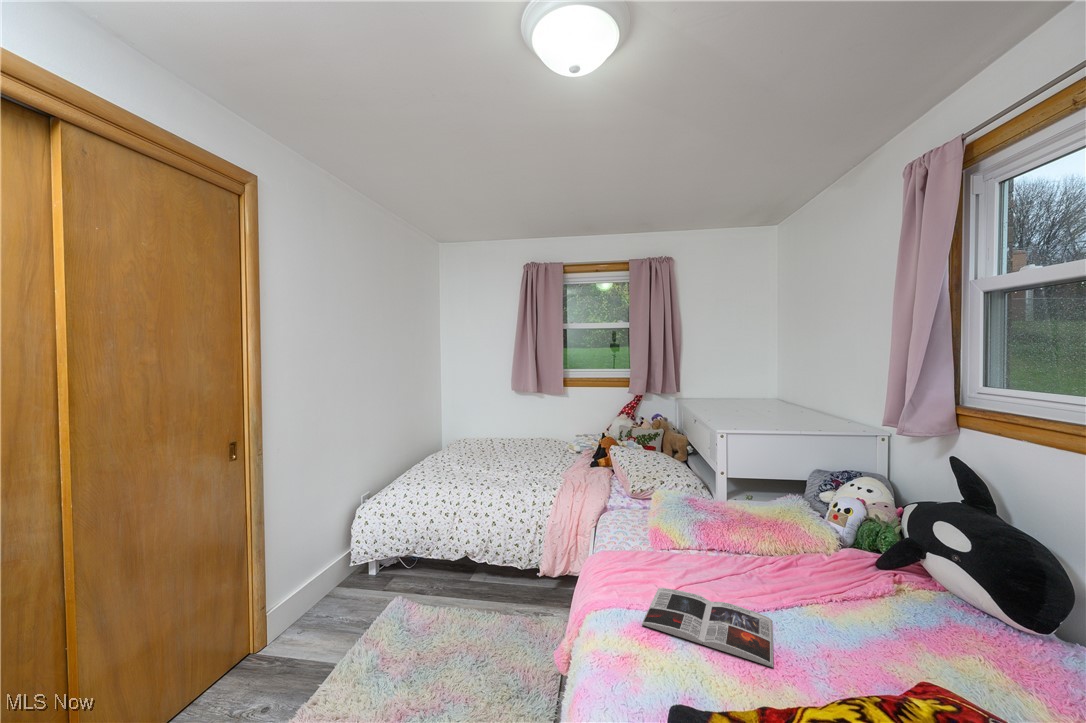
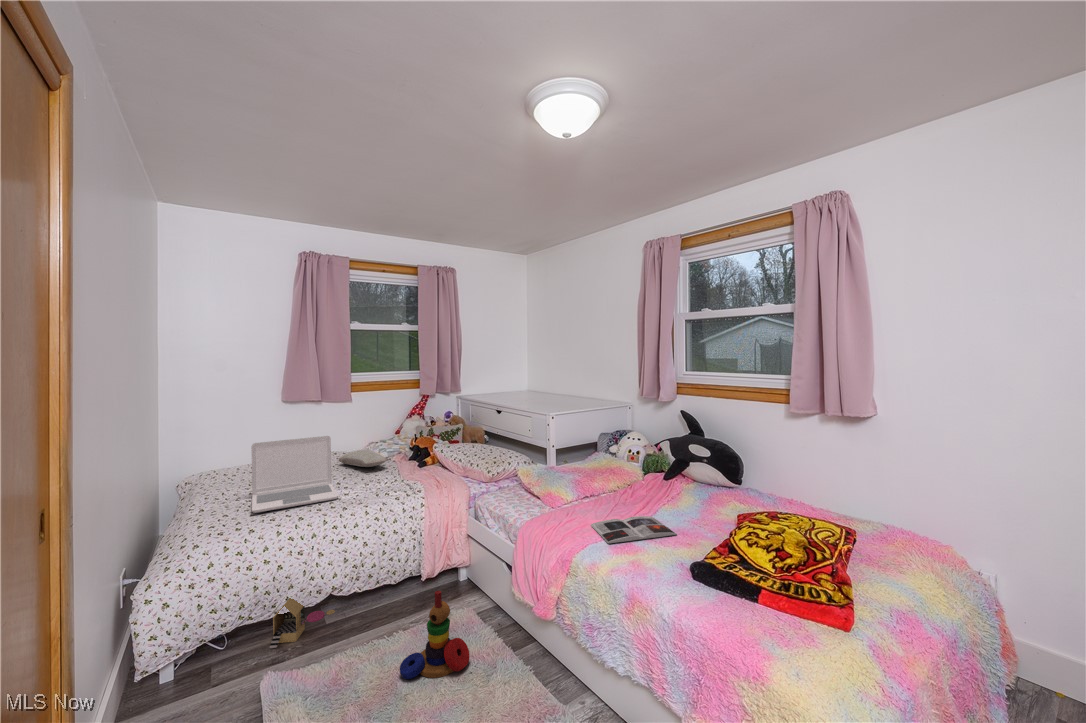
laptop: none [434,419,506,477] -> present [251,436,338,513]
pillow: none [533,439,562,455] -> present [339,450,387,467]
toy house: none [418,546,464,586] -> present [270,598,335,648]
stacking toy: none [453,591,514,687] -> present [400,591,469,679]

